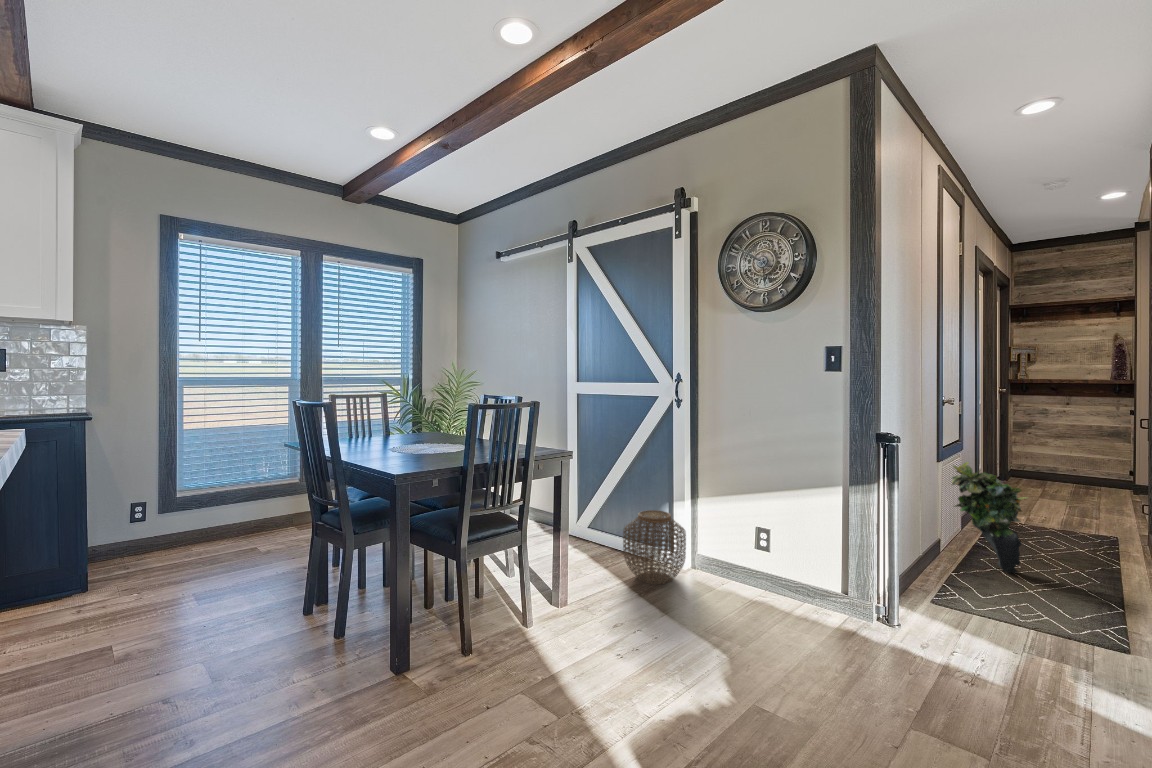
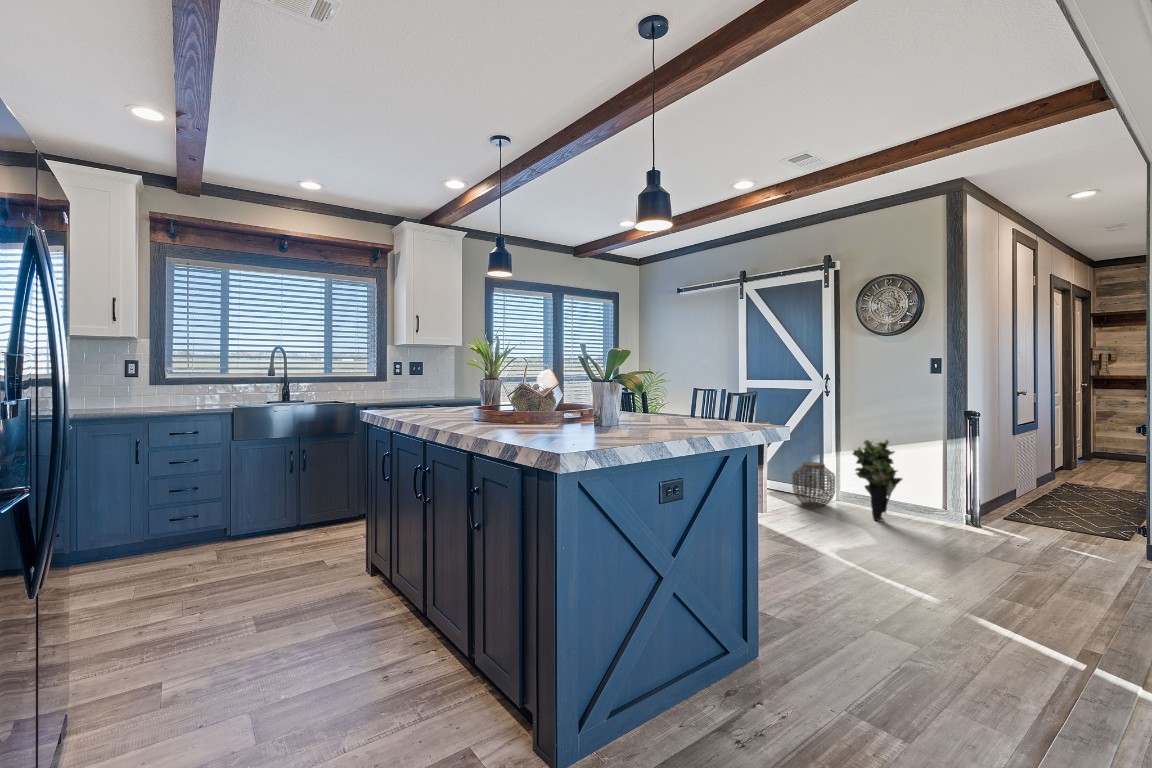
potted plant: present [952,462,1027,573] -> present [853,440,902,520]

